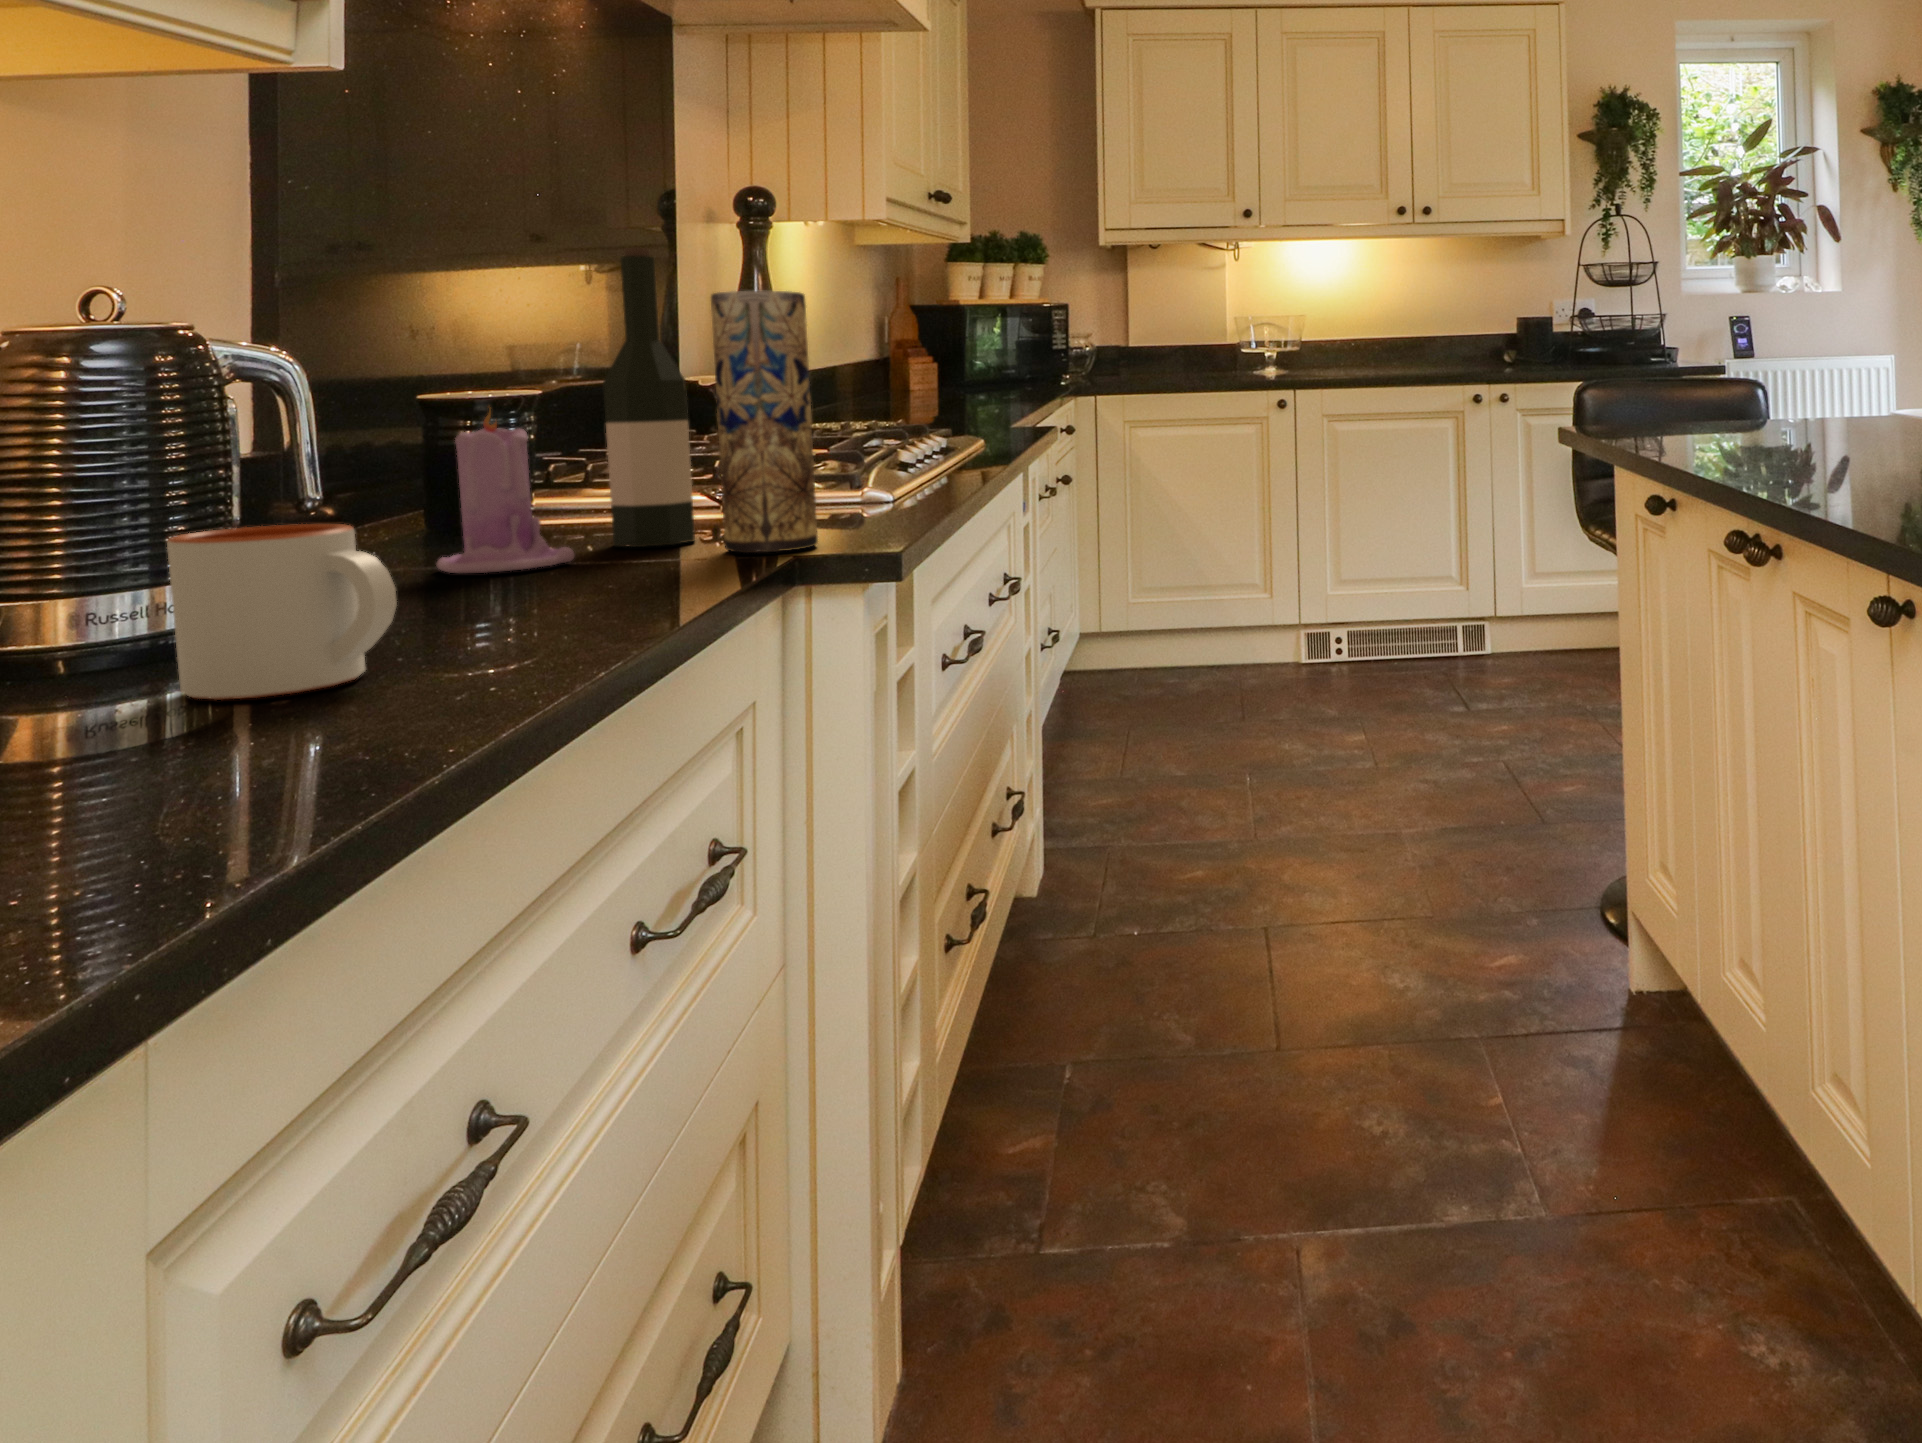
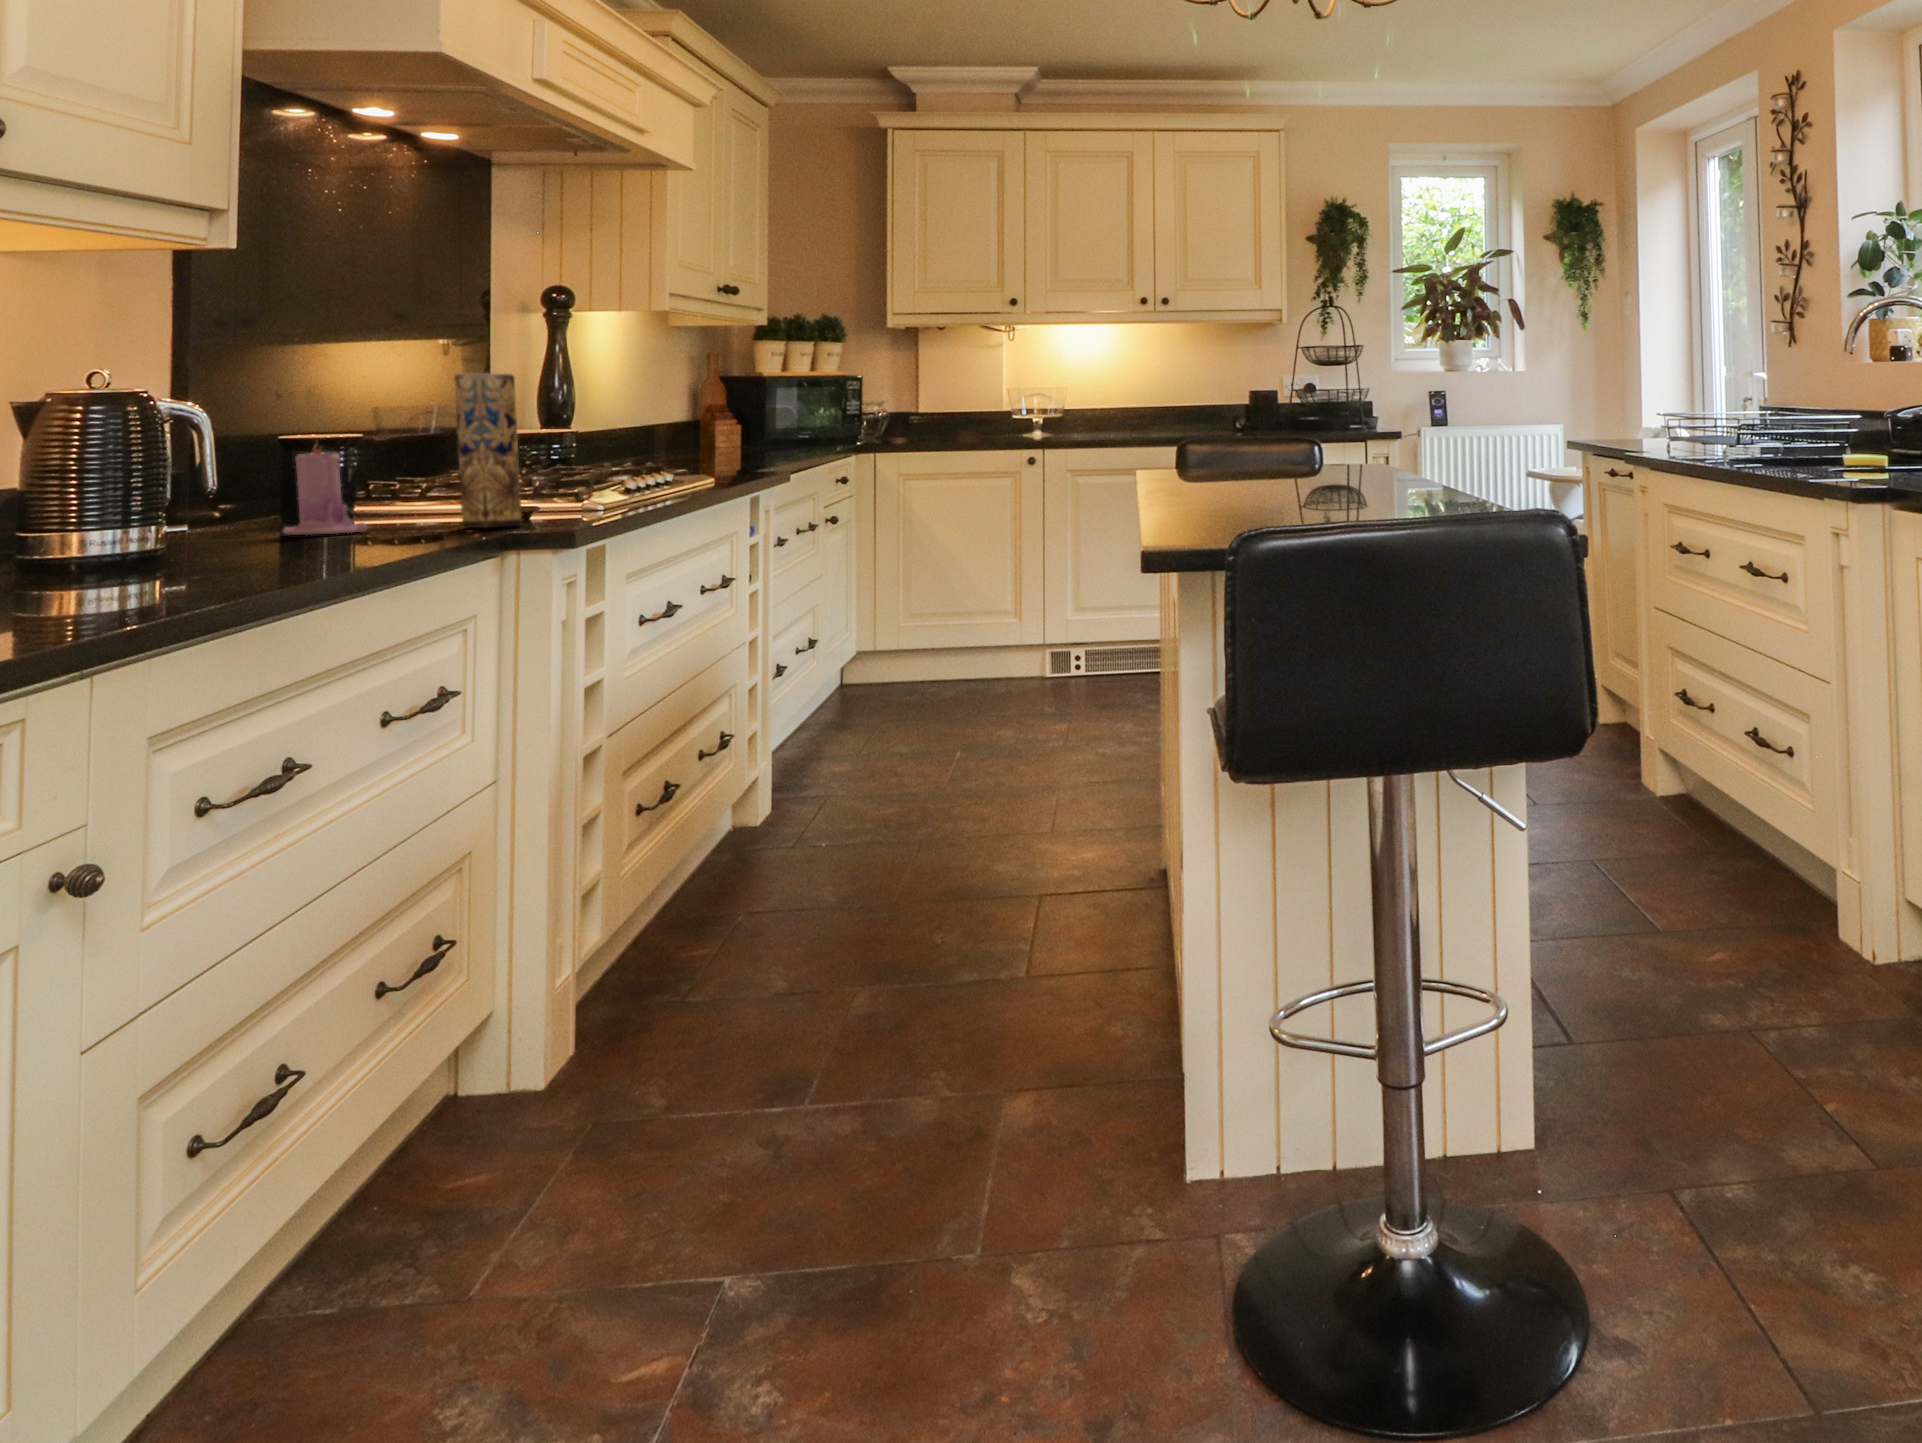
wine bottle: present [603,248,695,547] -> none [391,346,451,526]
mug: present [167,524,397,700] -> none [141,489,252,566]

